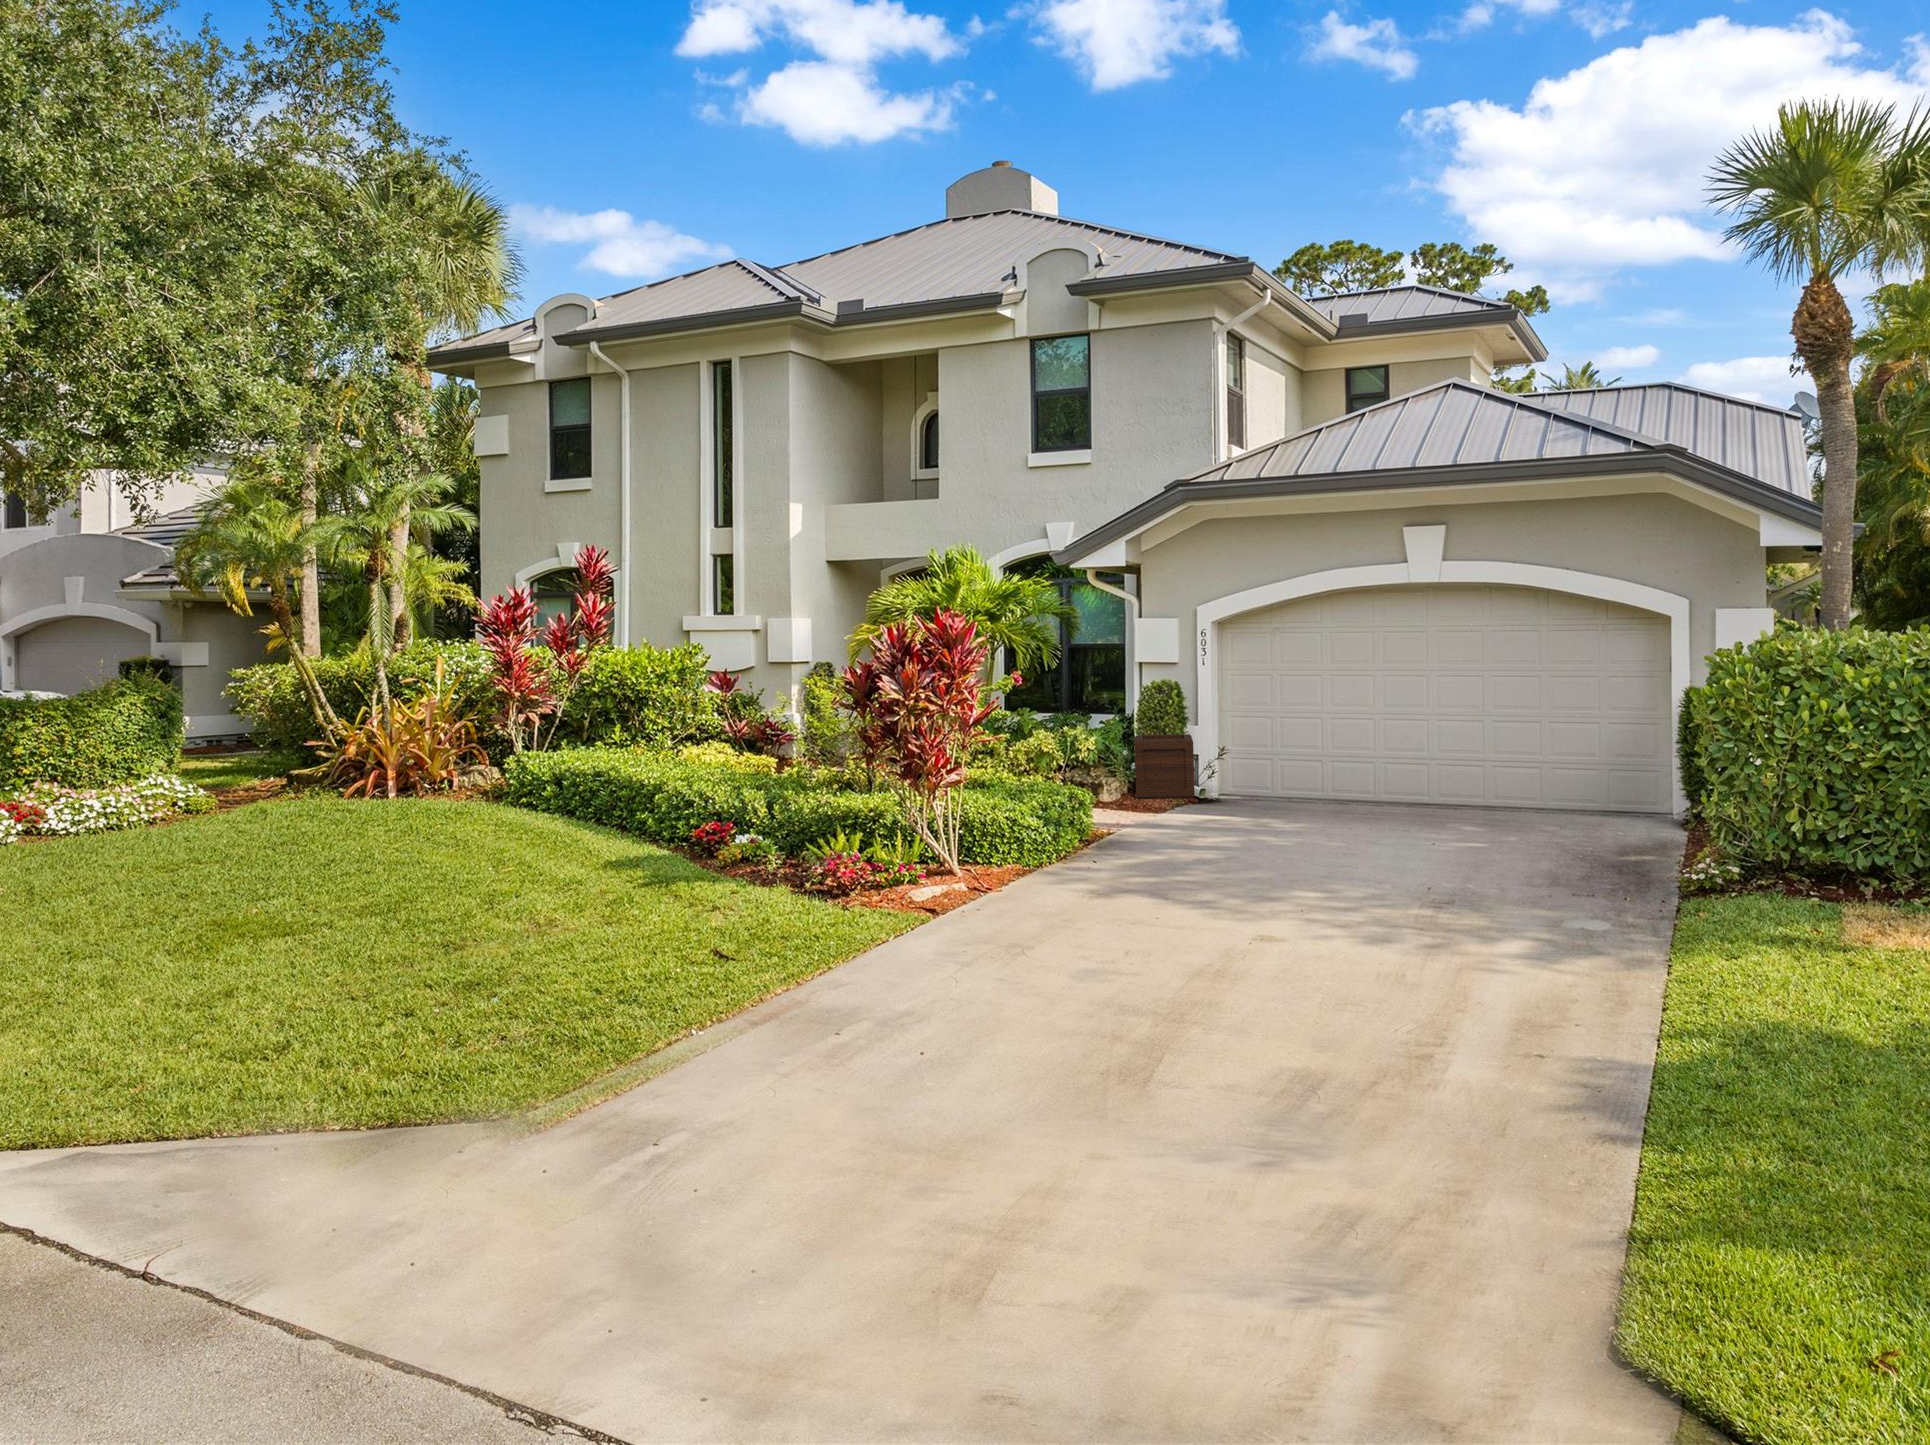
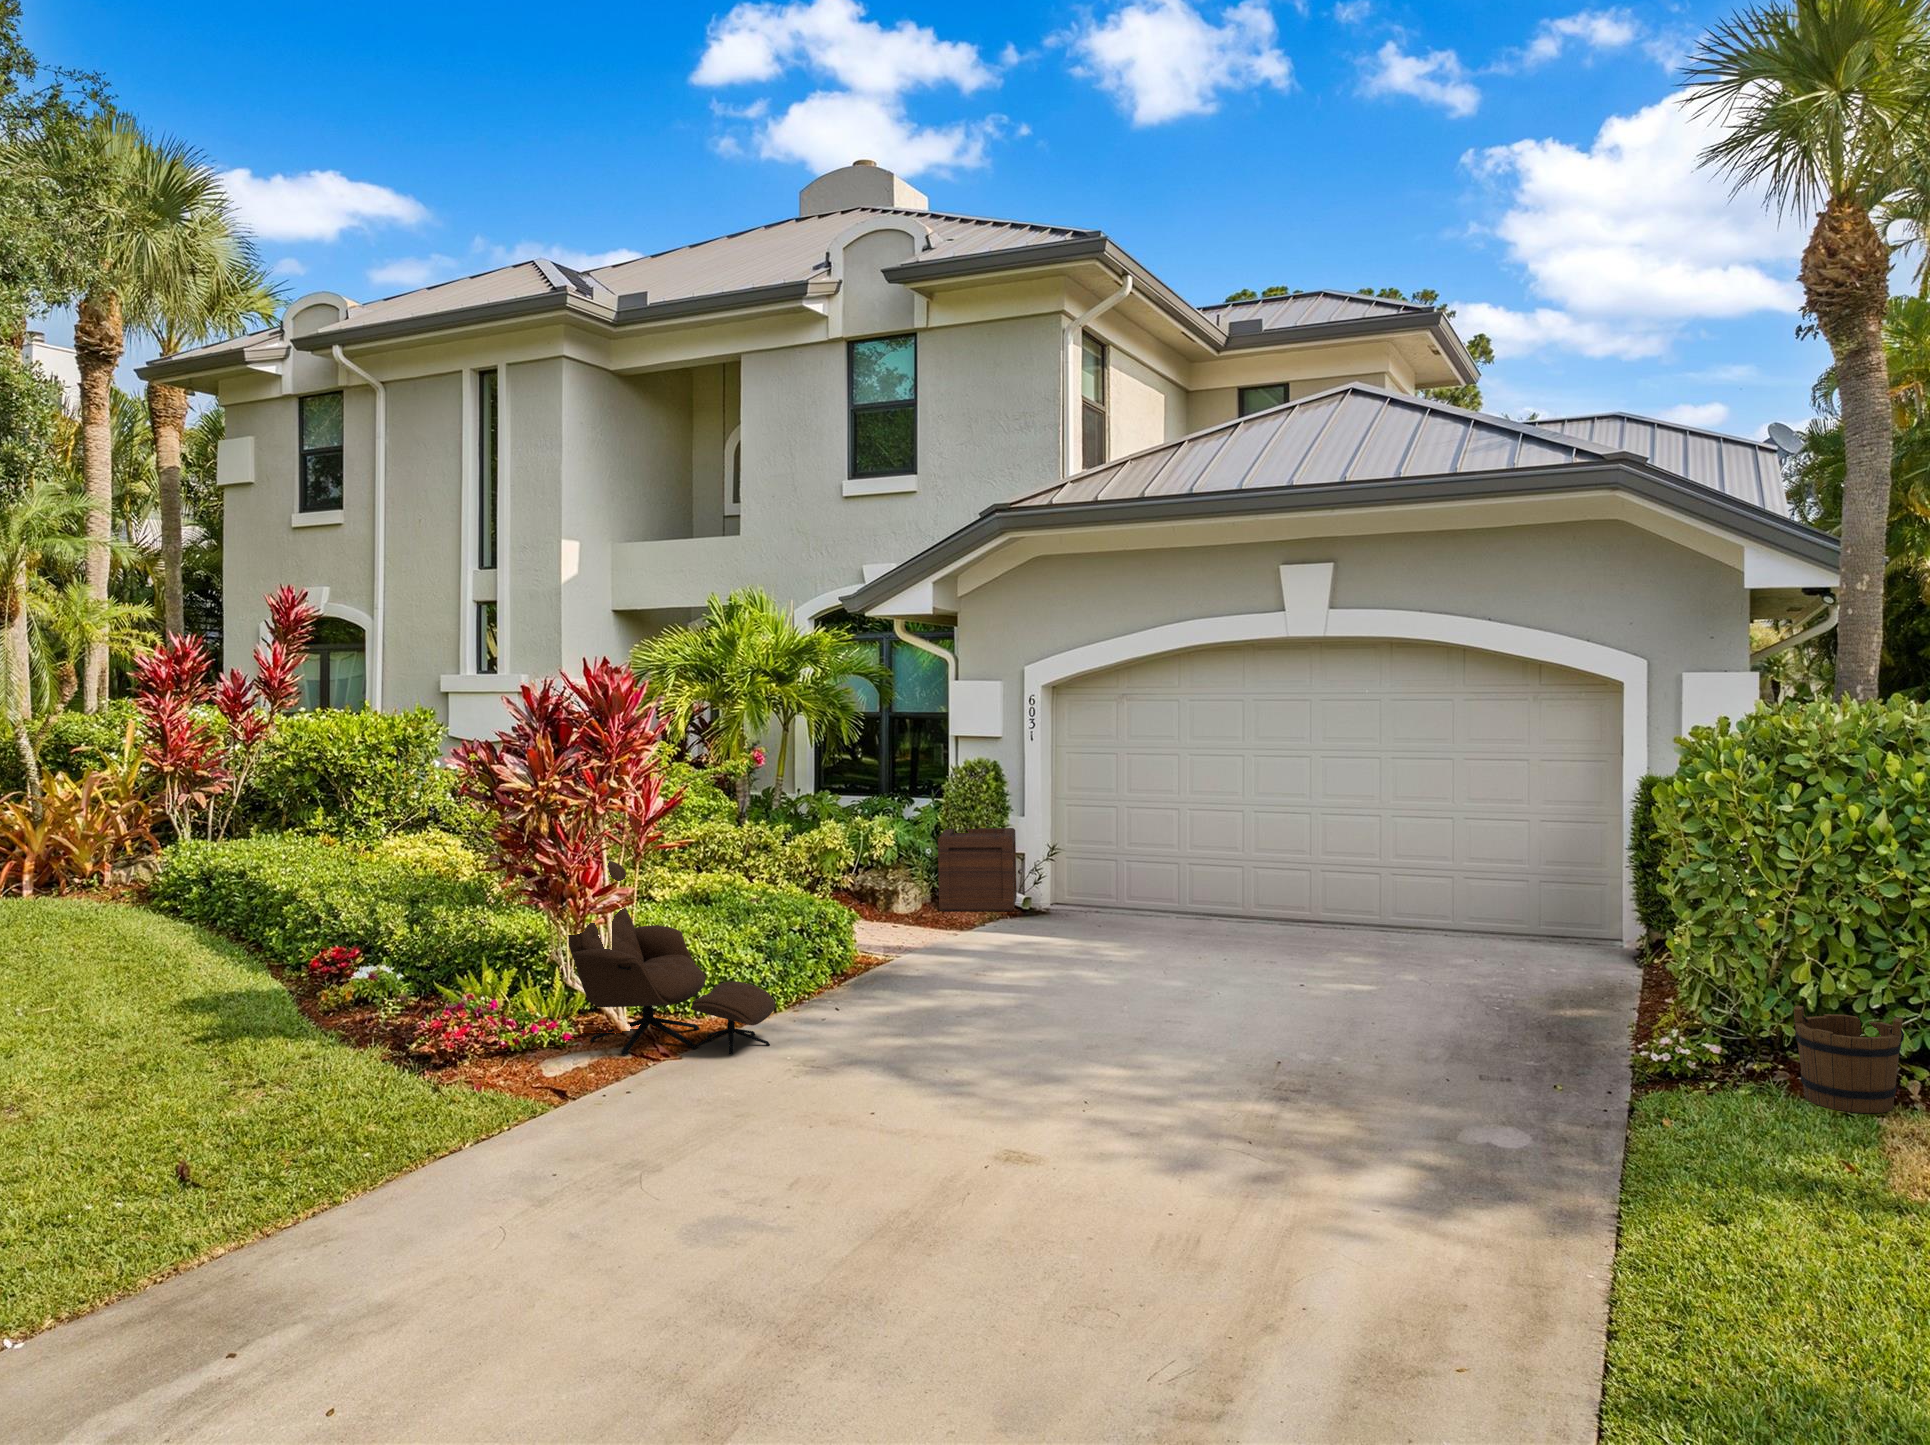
lounge chair: none [915,755,1062,889] -> present [568,861,775,1055]
bucket: none [1783,837,1857,906] -> present [1793,1005,1904,1113]

